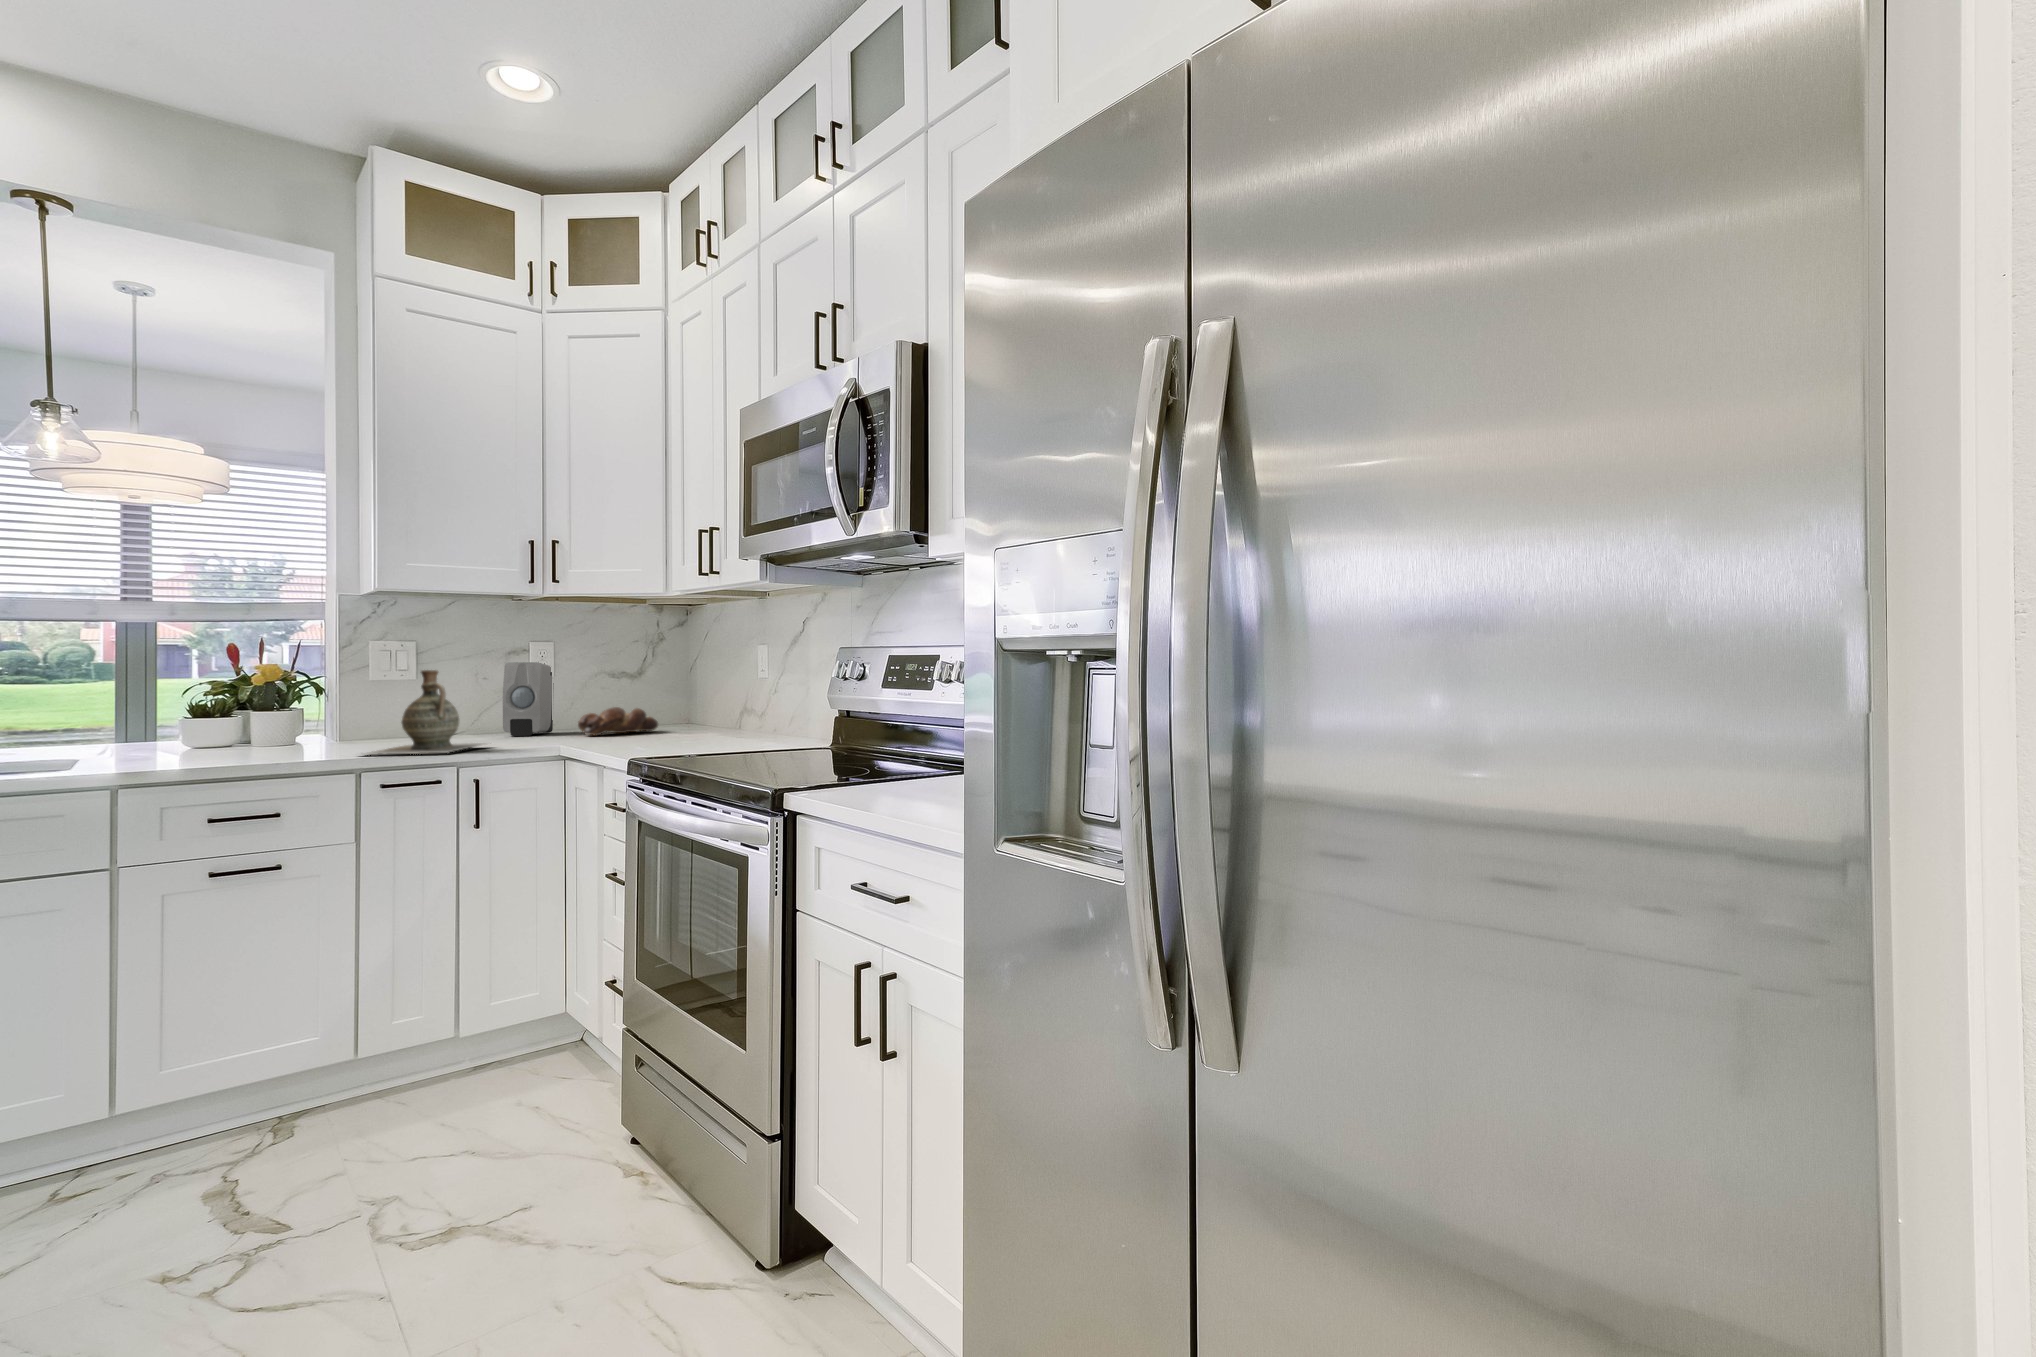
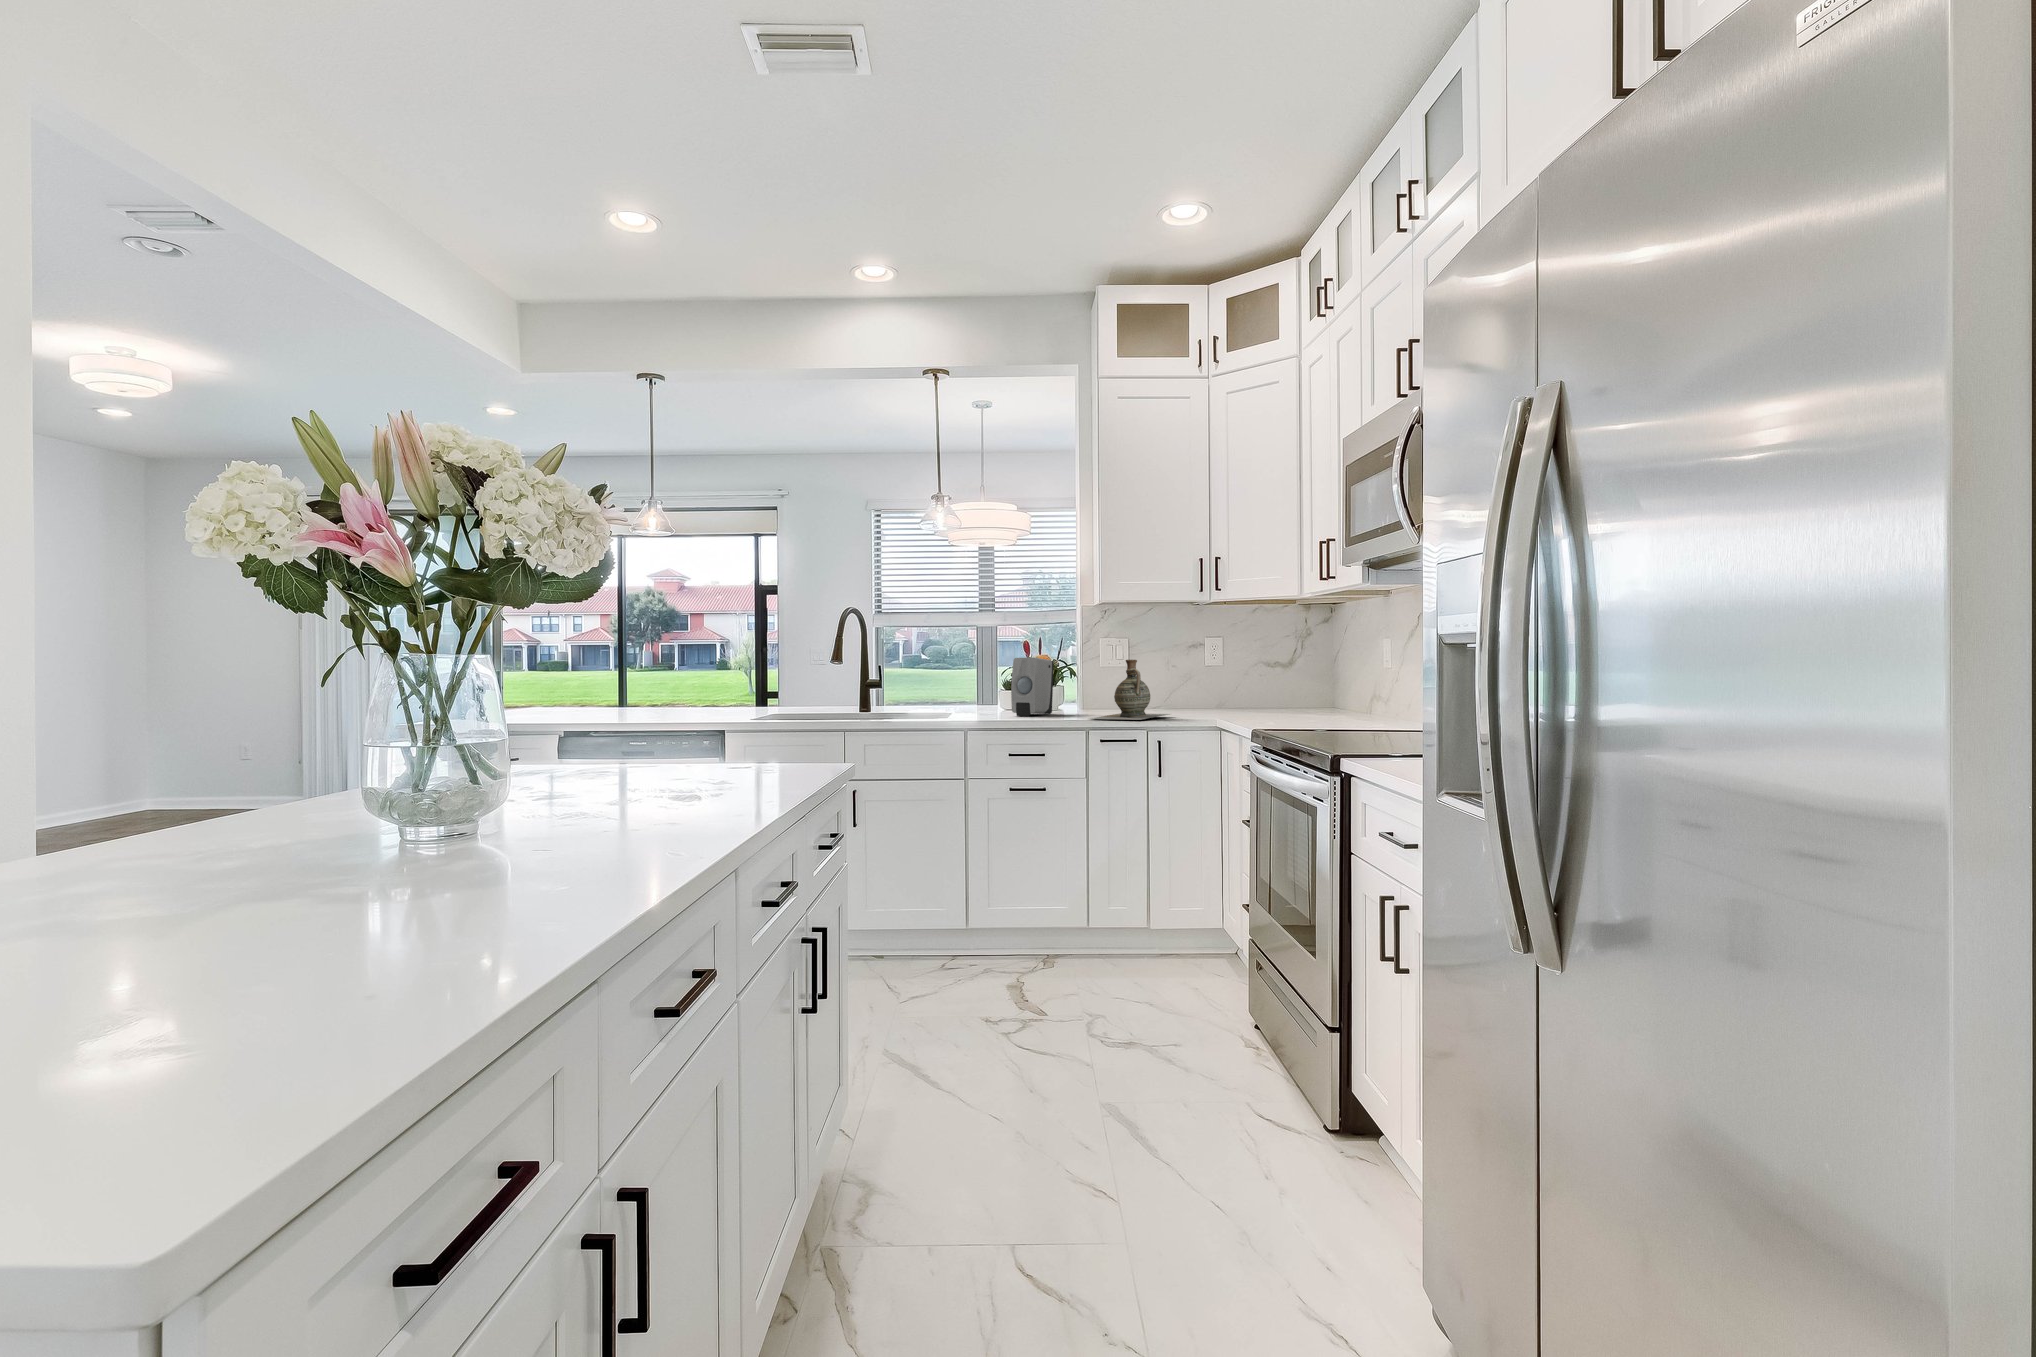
soap dispenser: present [503,662,554,736] -> present [1011,657,1054,716]
bread loaf: present [578,707,658,735] -> none [1238,689,1302,711]

